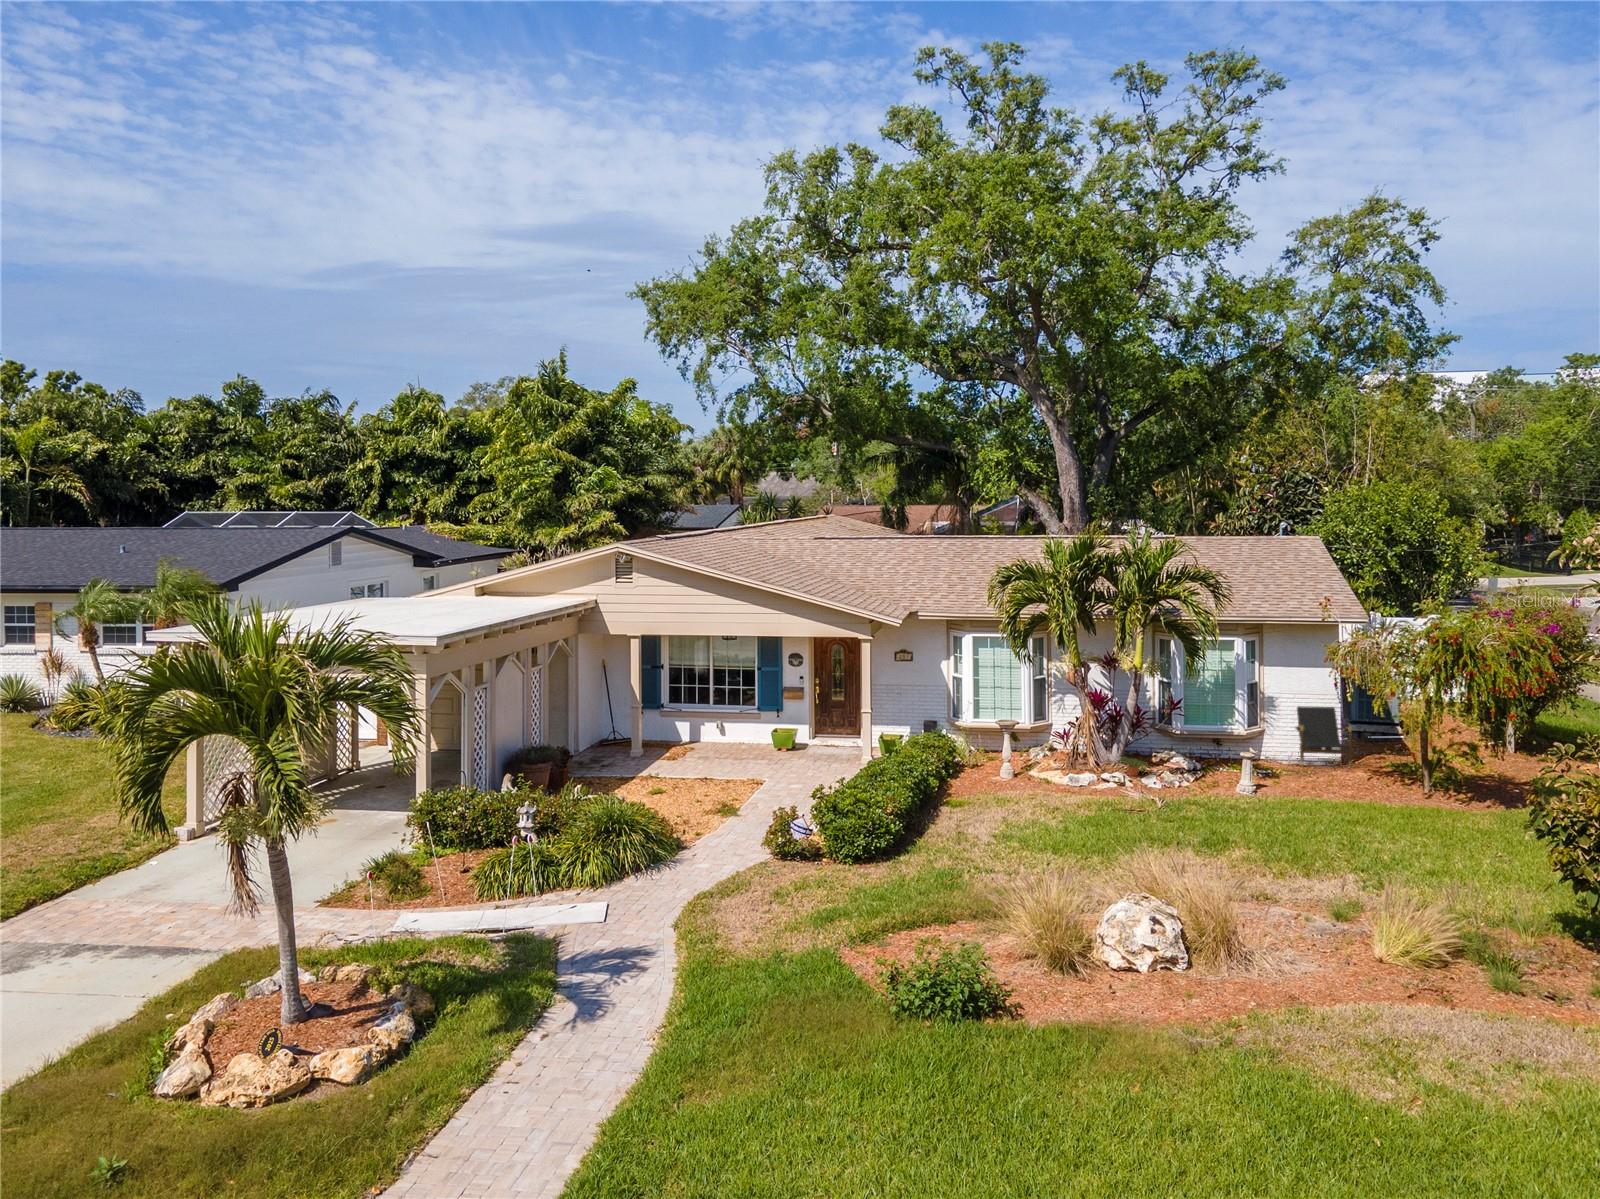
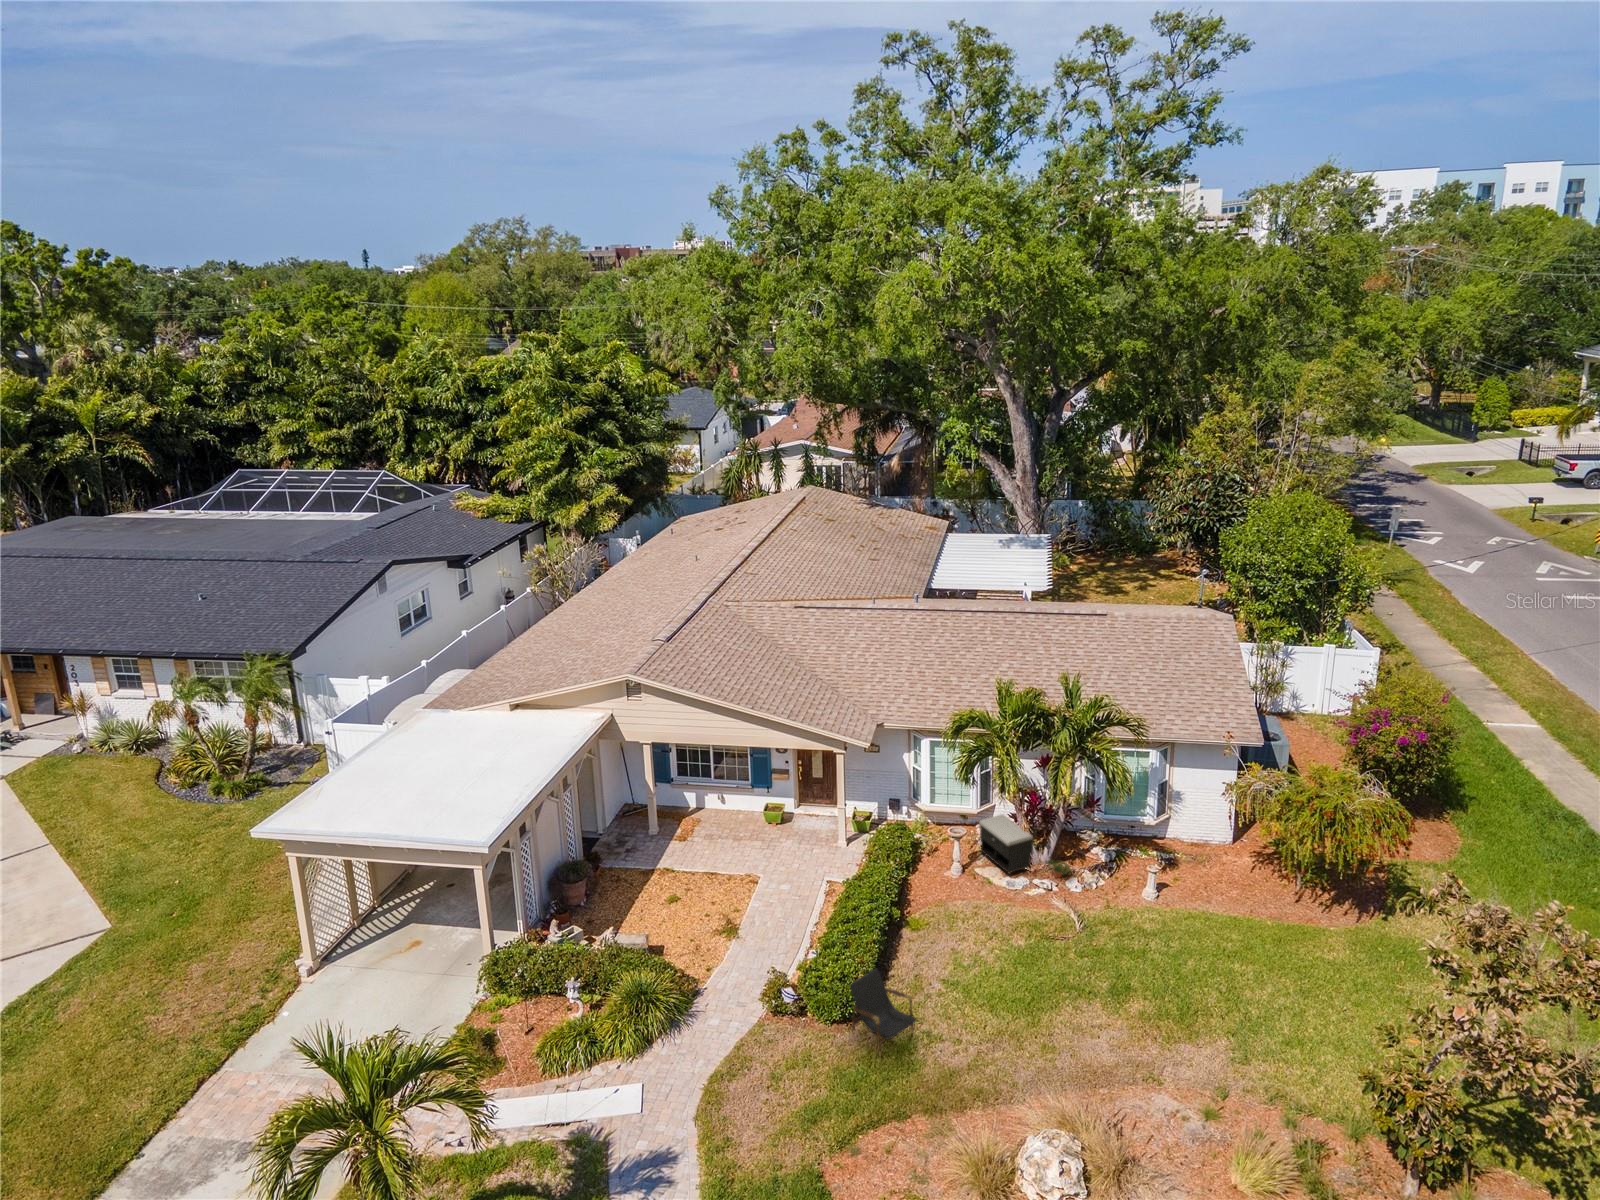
lounge chair: present [1296,706,1352,767] -> present [850,968,916,1056]
storage bench: none [1034,716,1101,774] -> present [979,815,1033,874]

